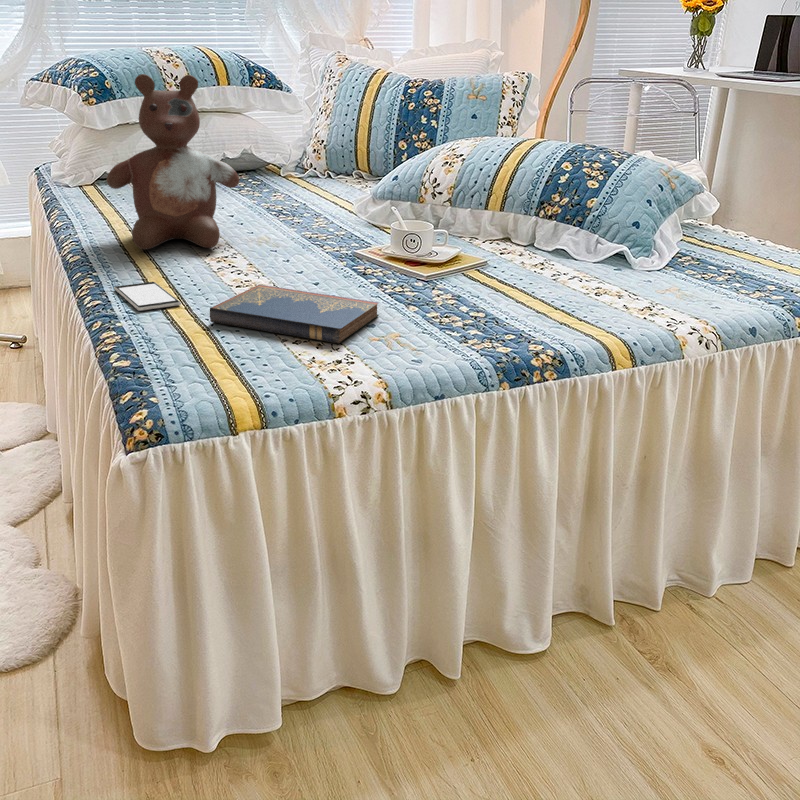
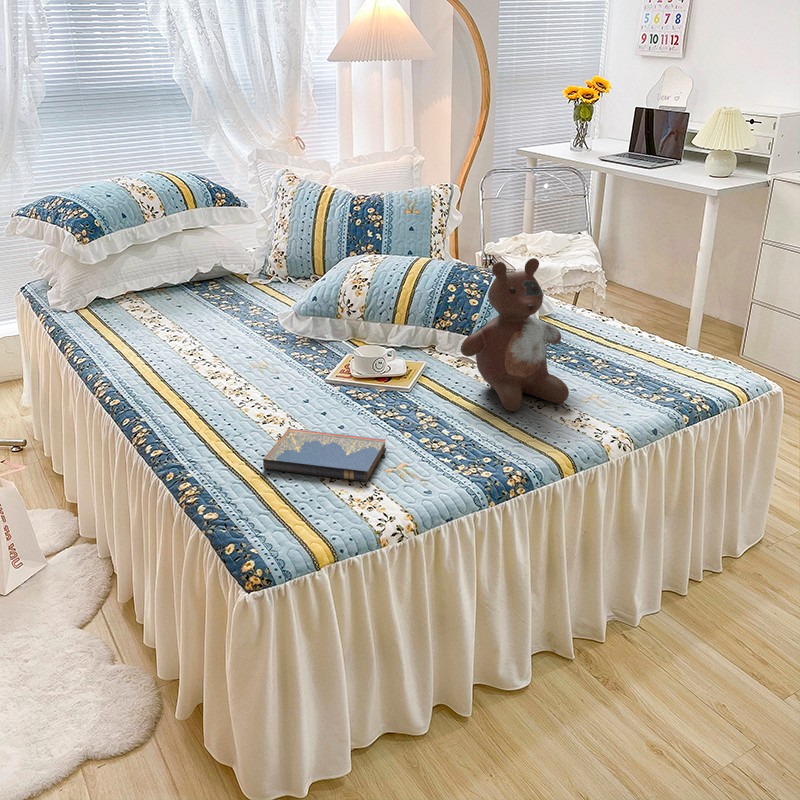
stuffed bear: present [107,74,239,250] -> present [460,258,569,411]
smartphone: present [114,282,181,311] -> none [173,430,233,463]

